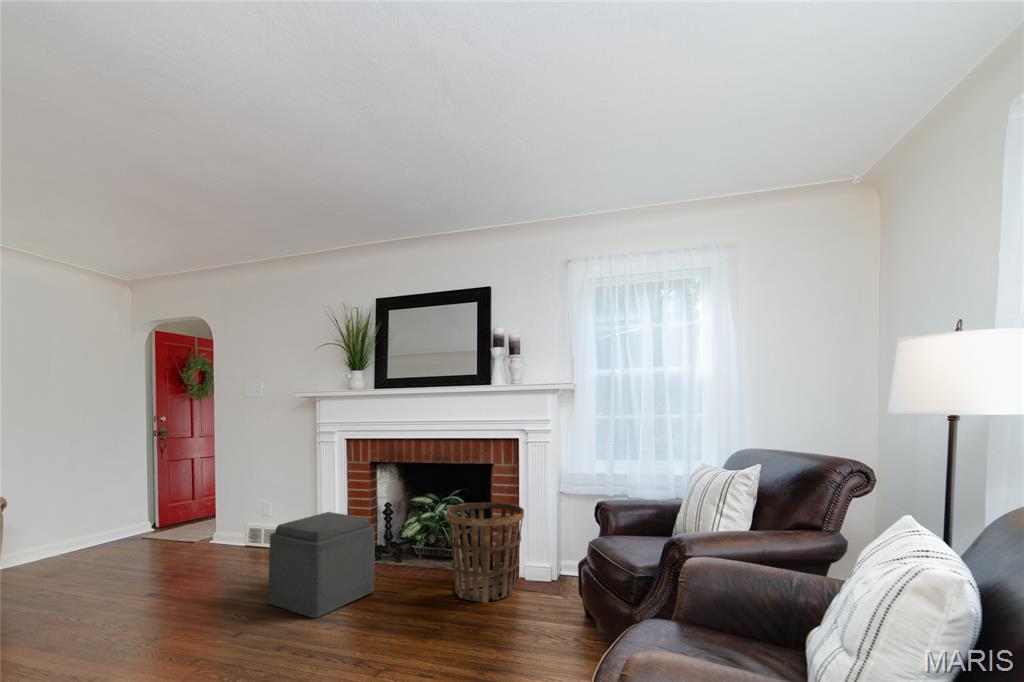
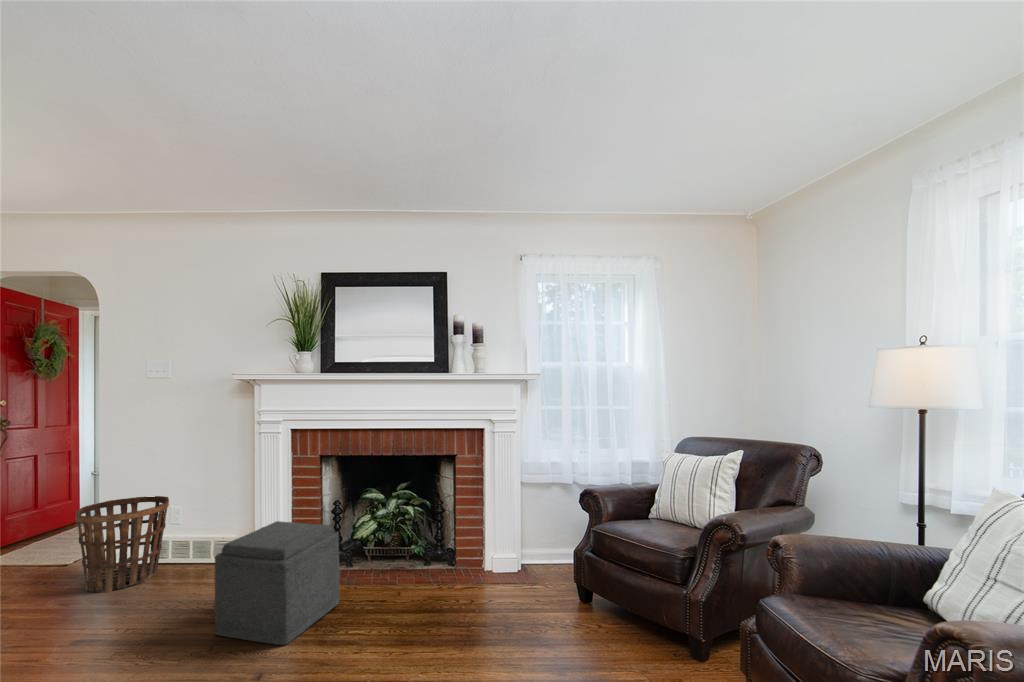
basket: present [446,503,524,603] -> present [76,496,169,592]

